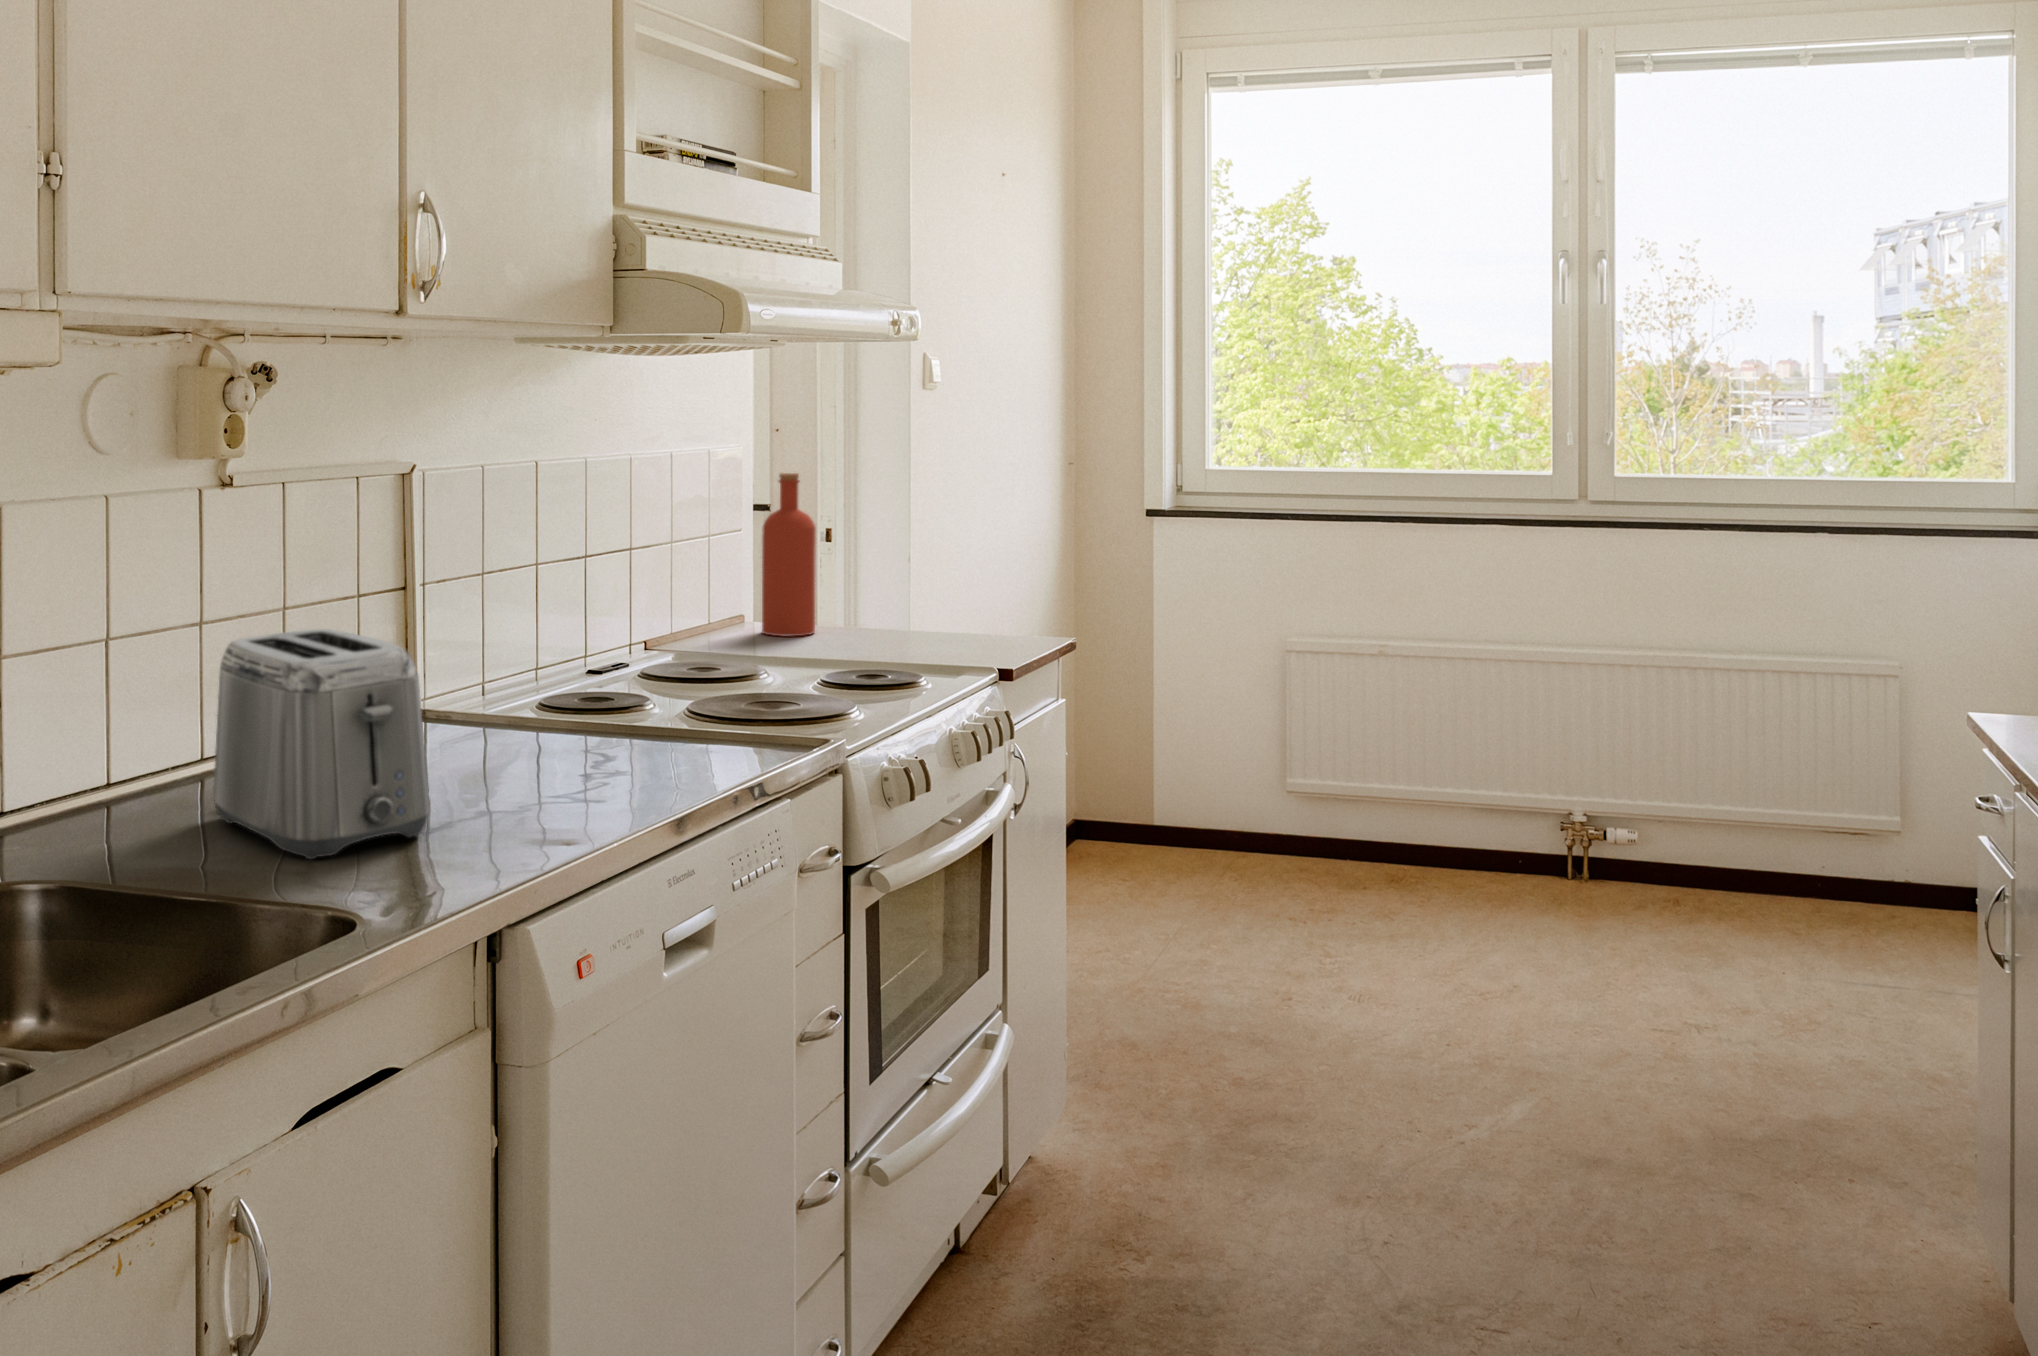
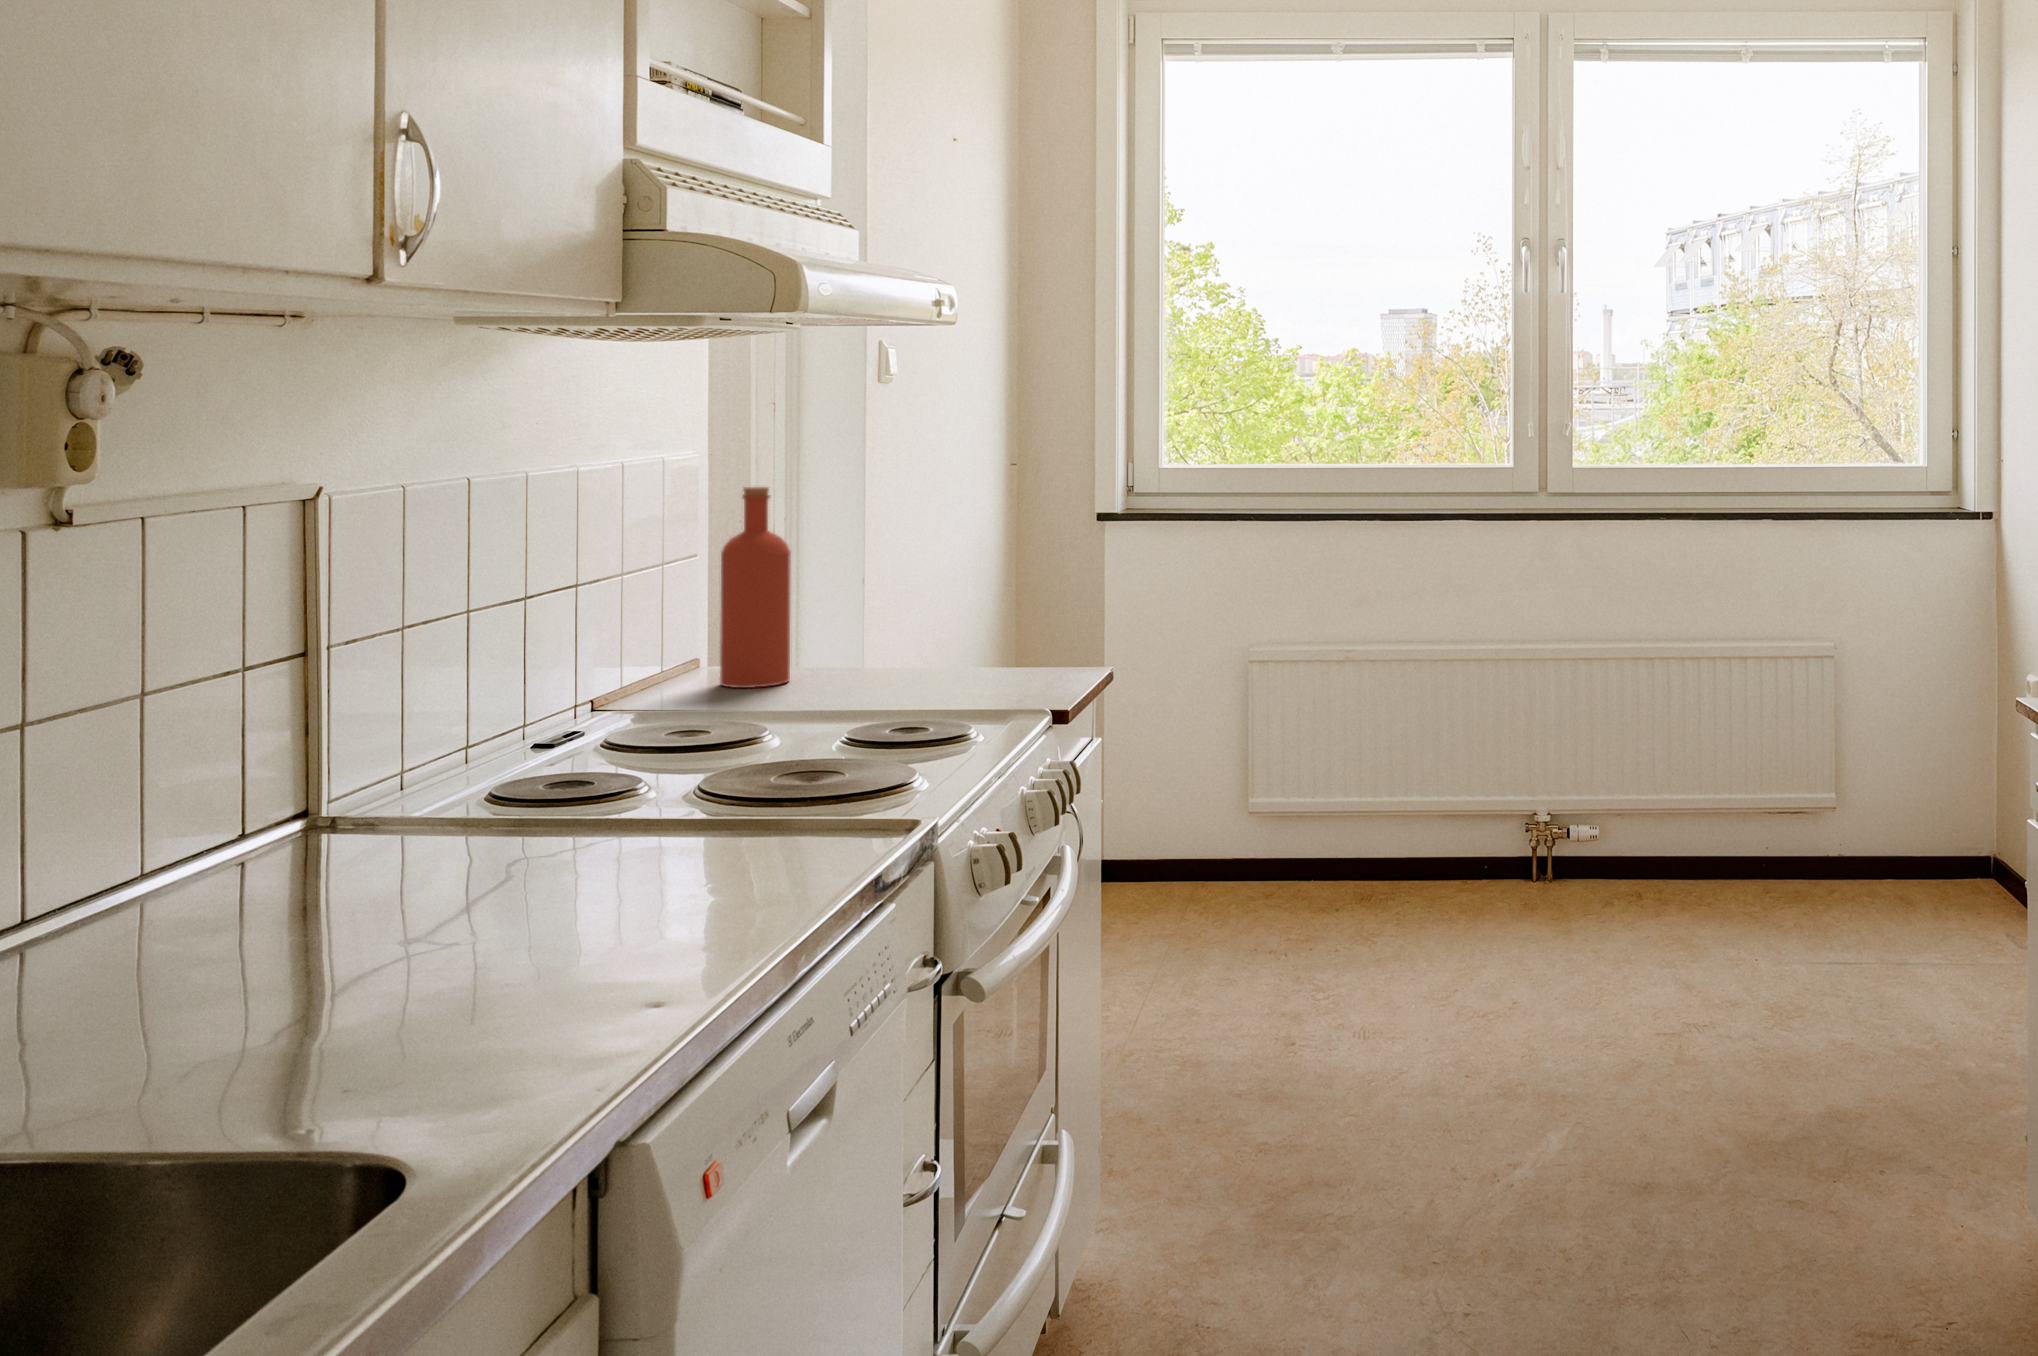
toaster: present [213,629,430,859] -> none [95,714,456,1025]

